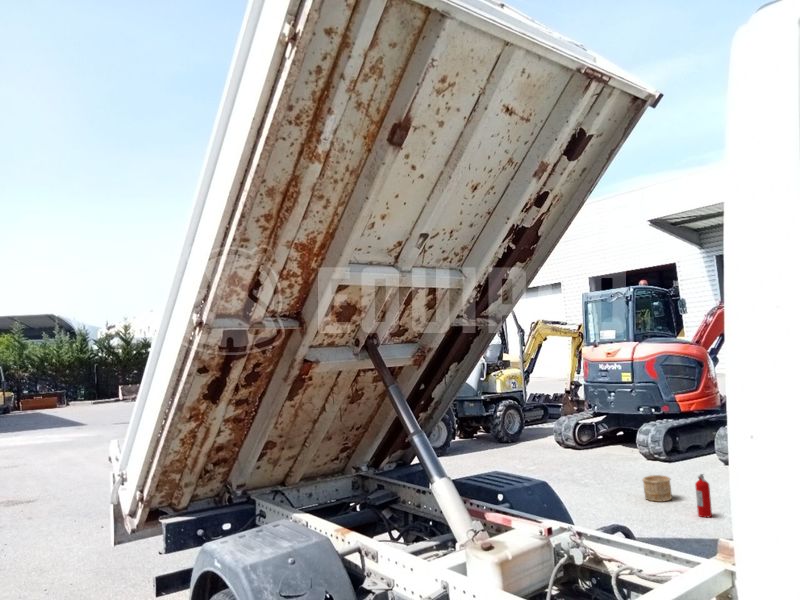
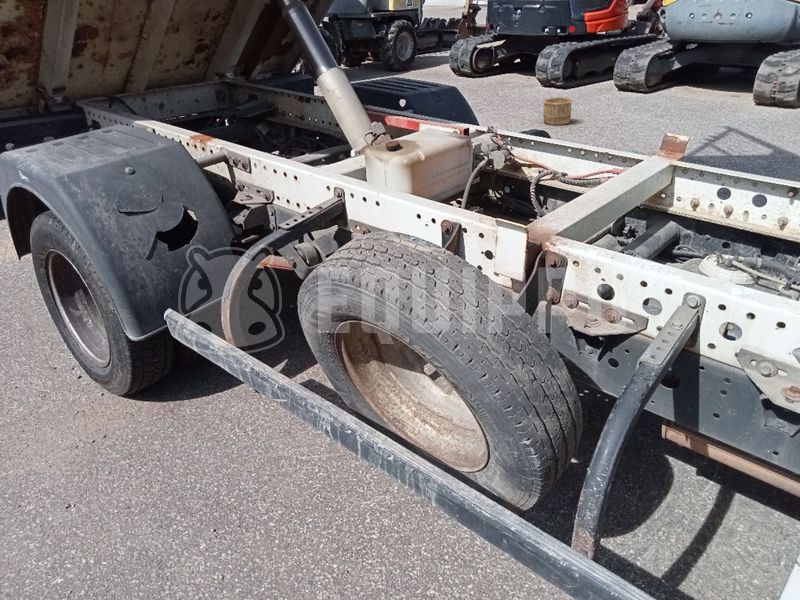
fire extinguisher: present [695,474,712,517] -> none [597,92,614,139]

